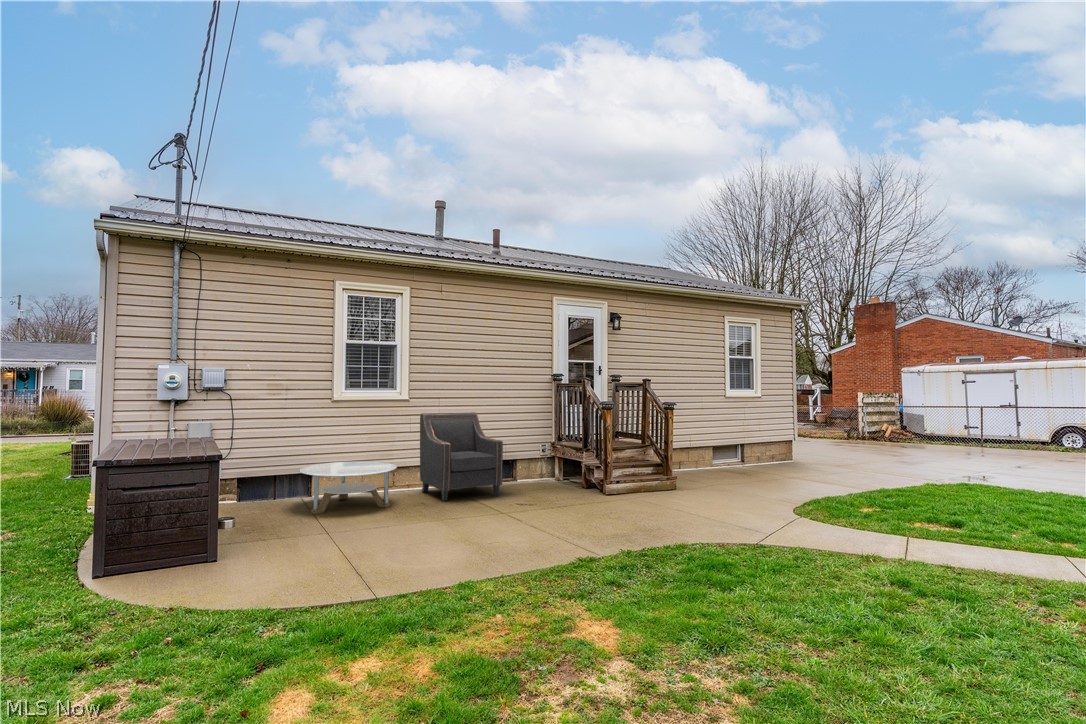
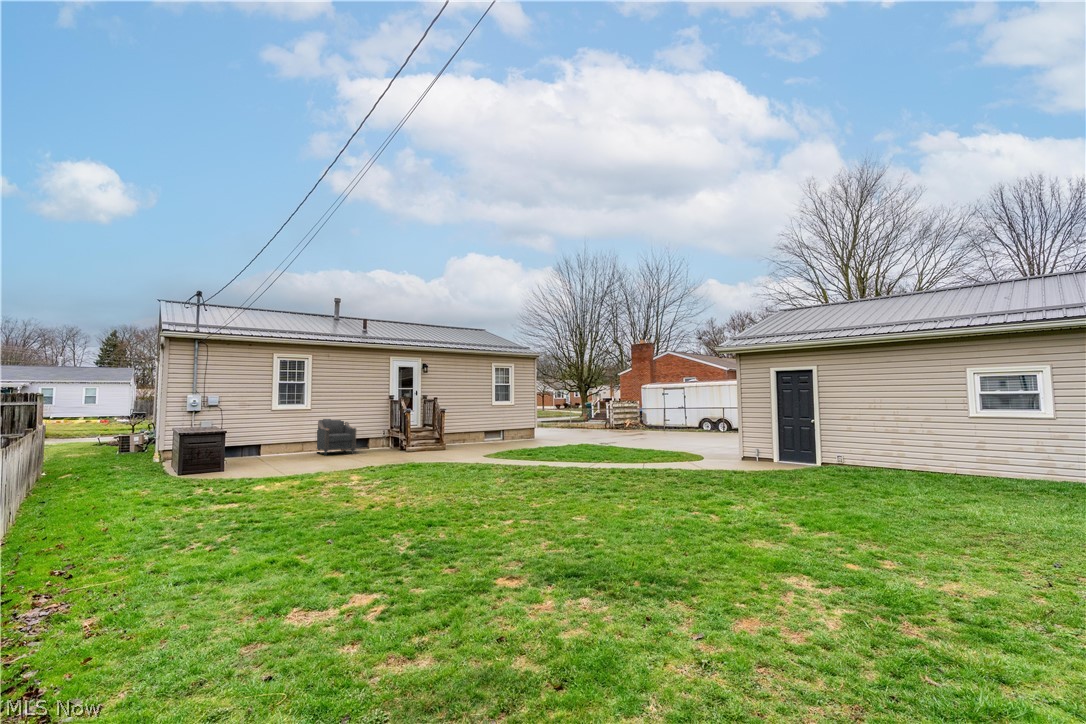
round table: present [299,461,397,514] -> none [255,439,302,460]

